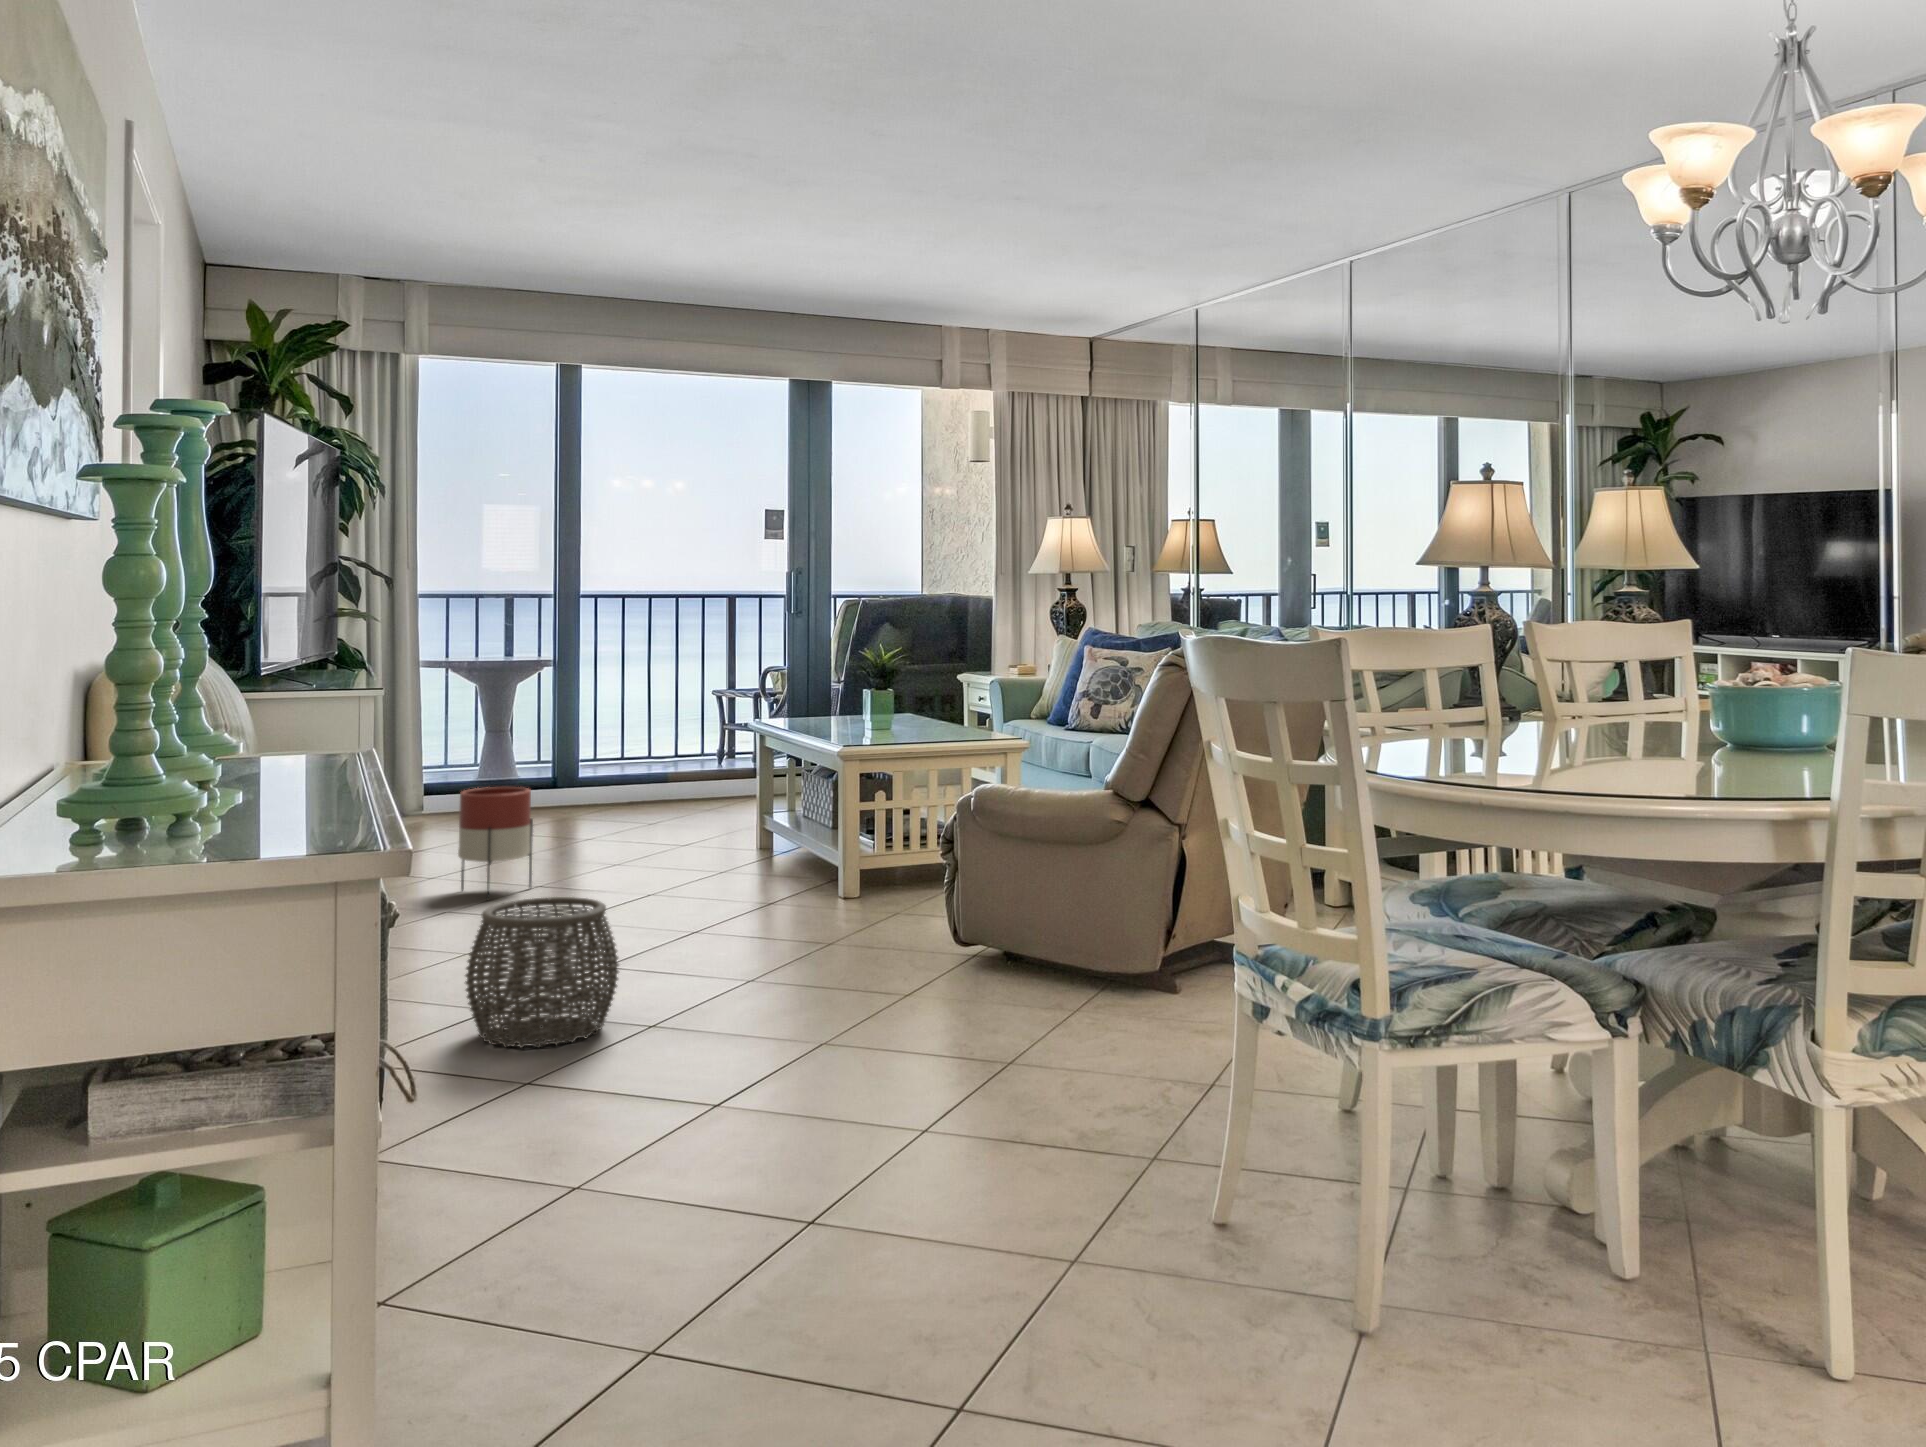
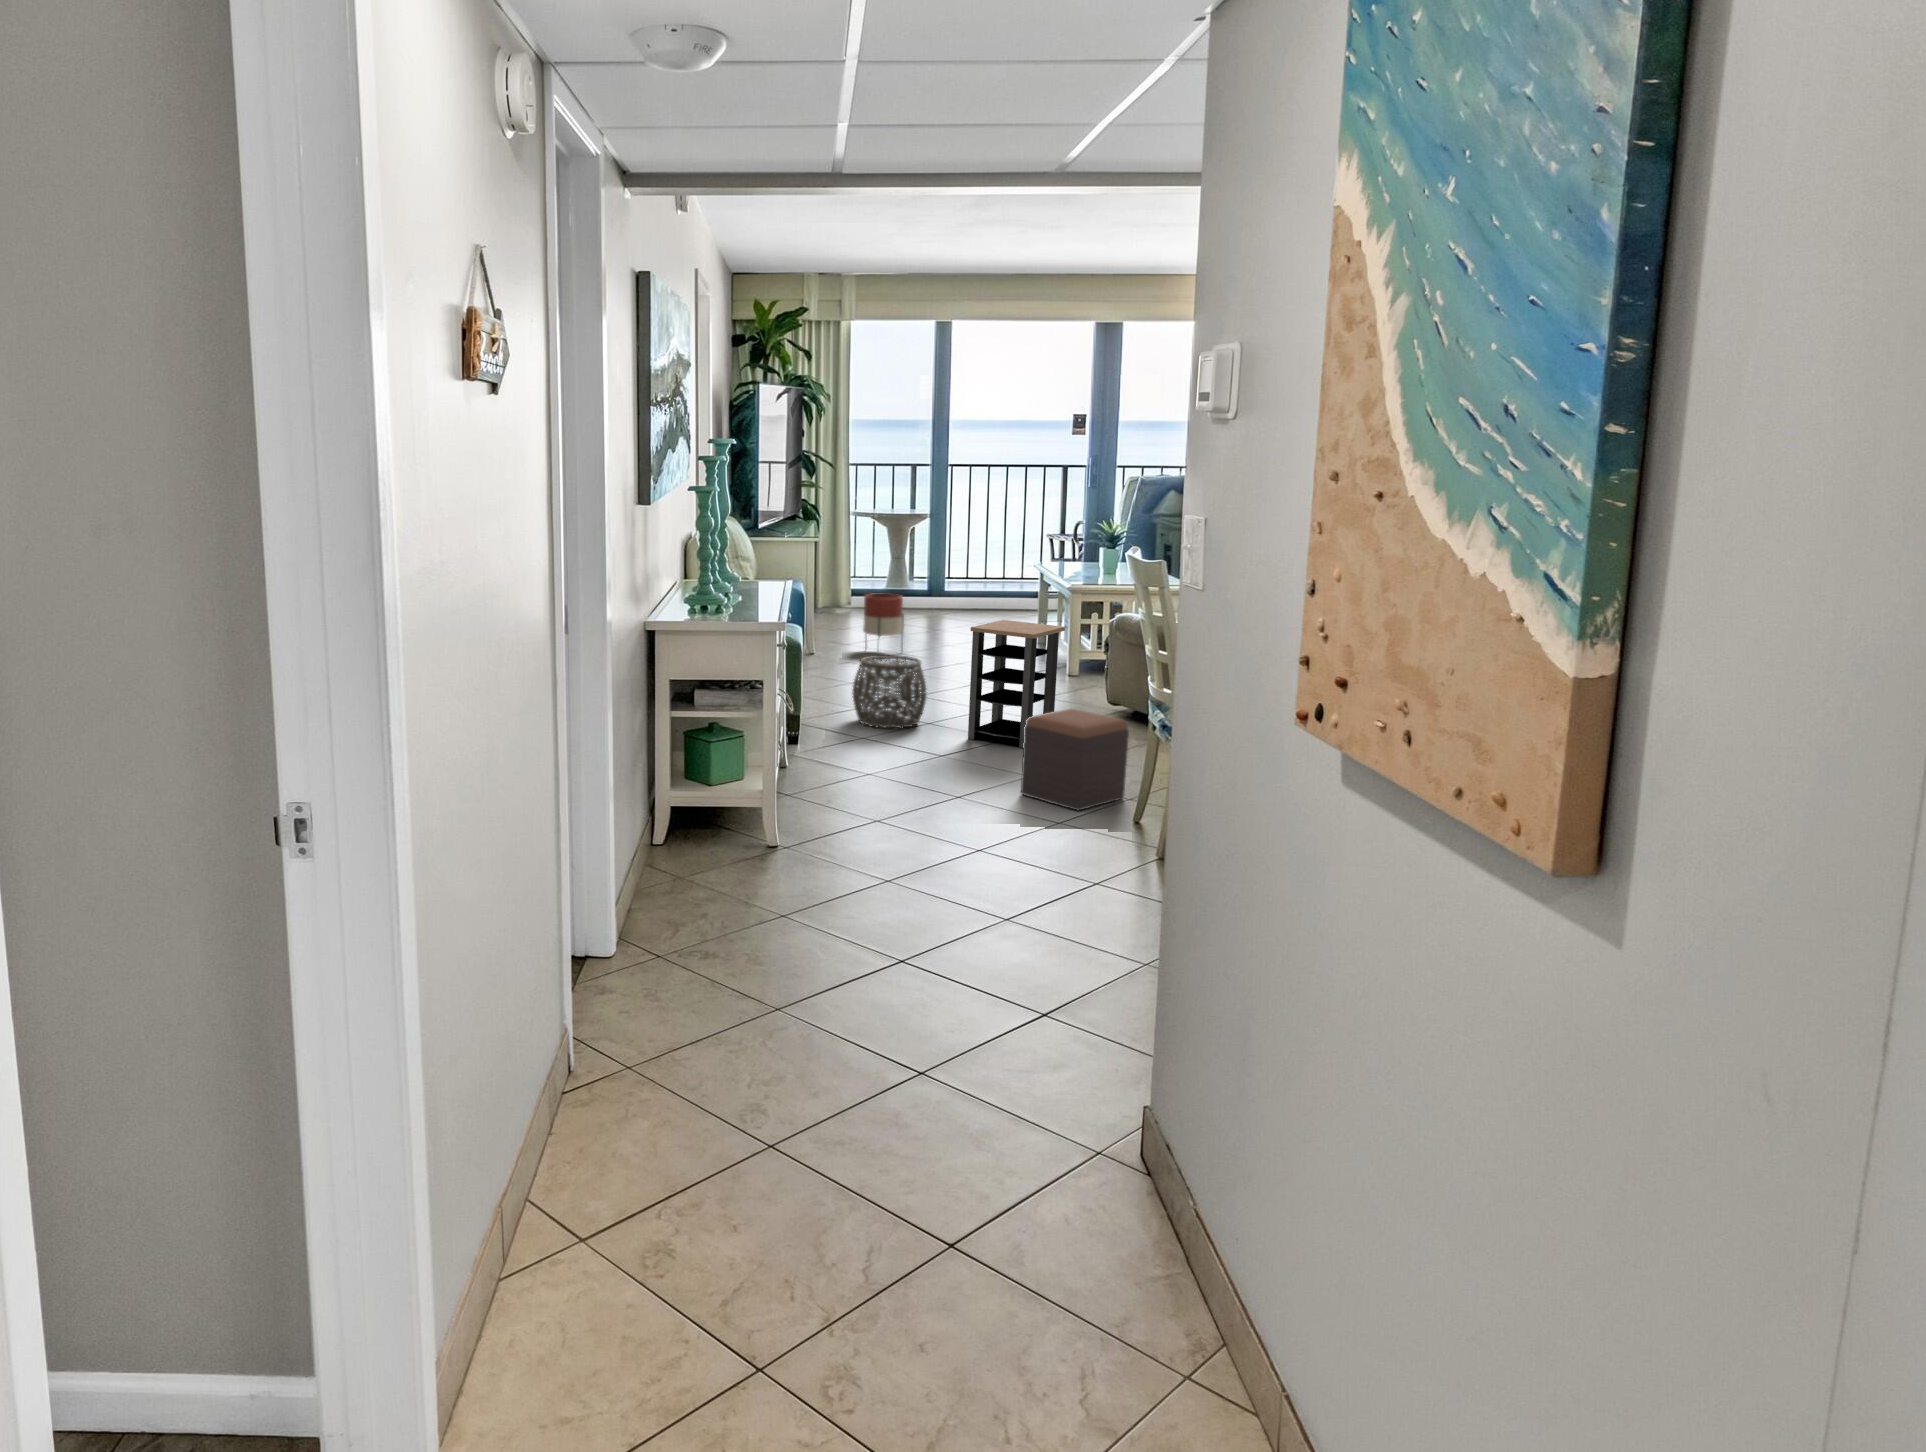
side table: none [707,814,872,1053] -> present [968,620,1065,748]
footstool: none [863,971,1057,1185] -> present [1021,709,1129,811]

